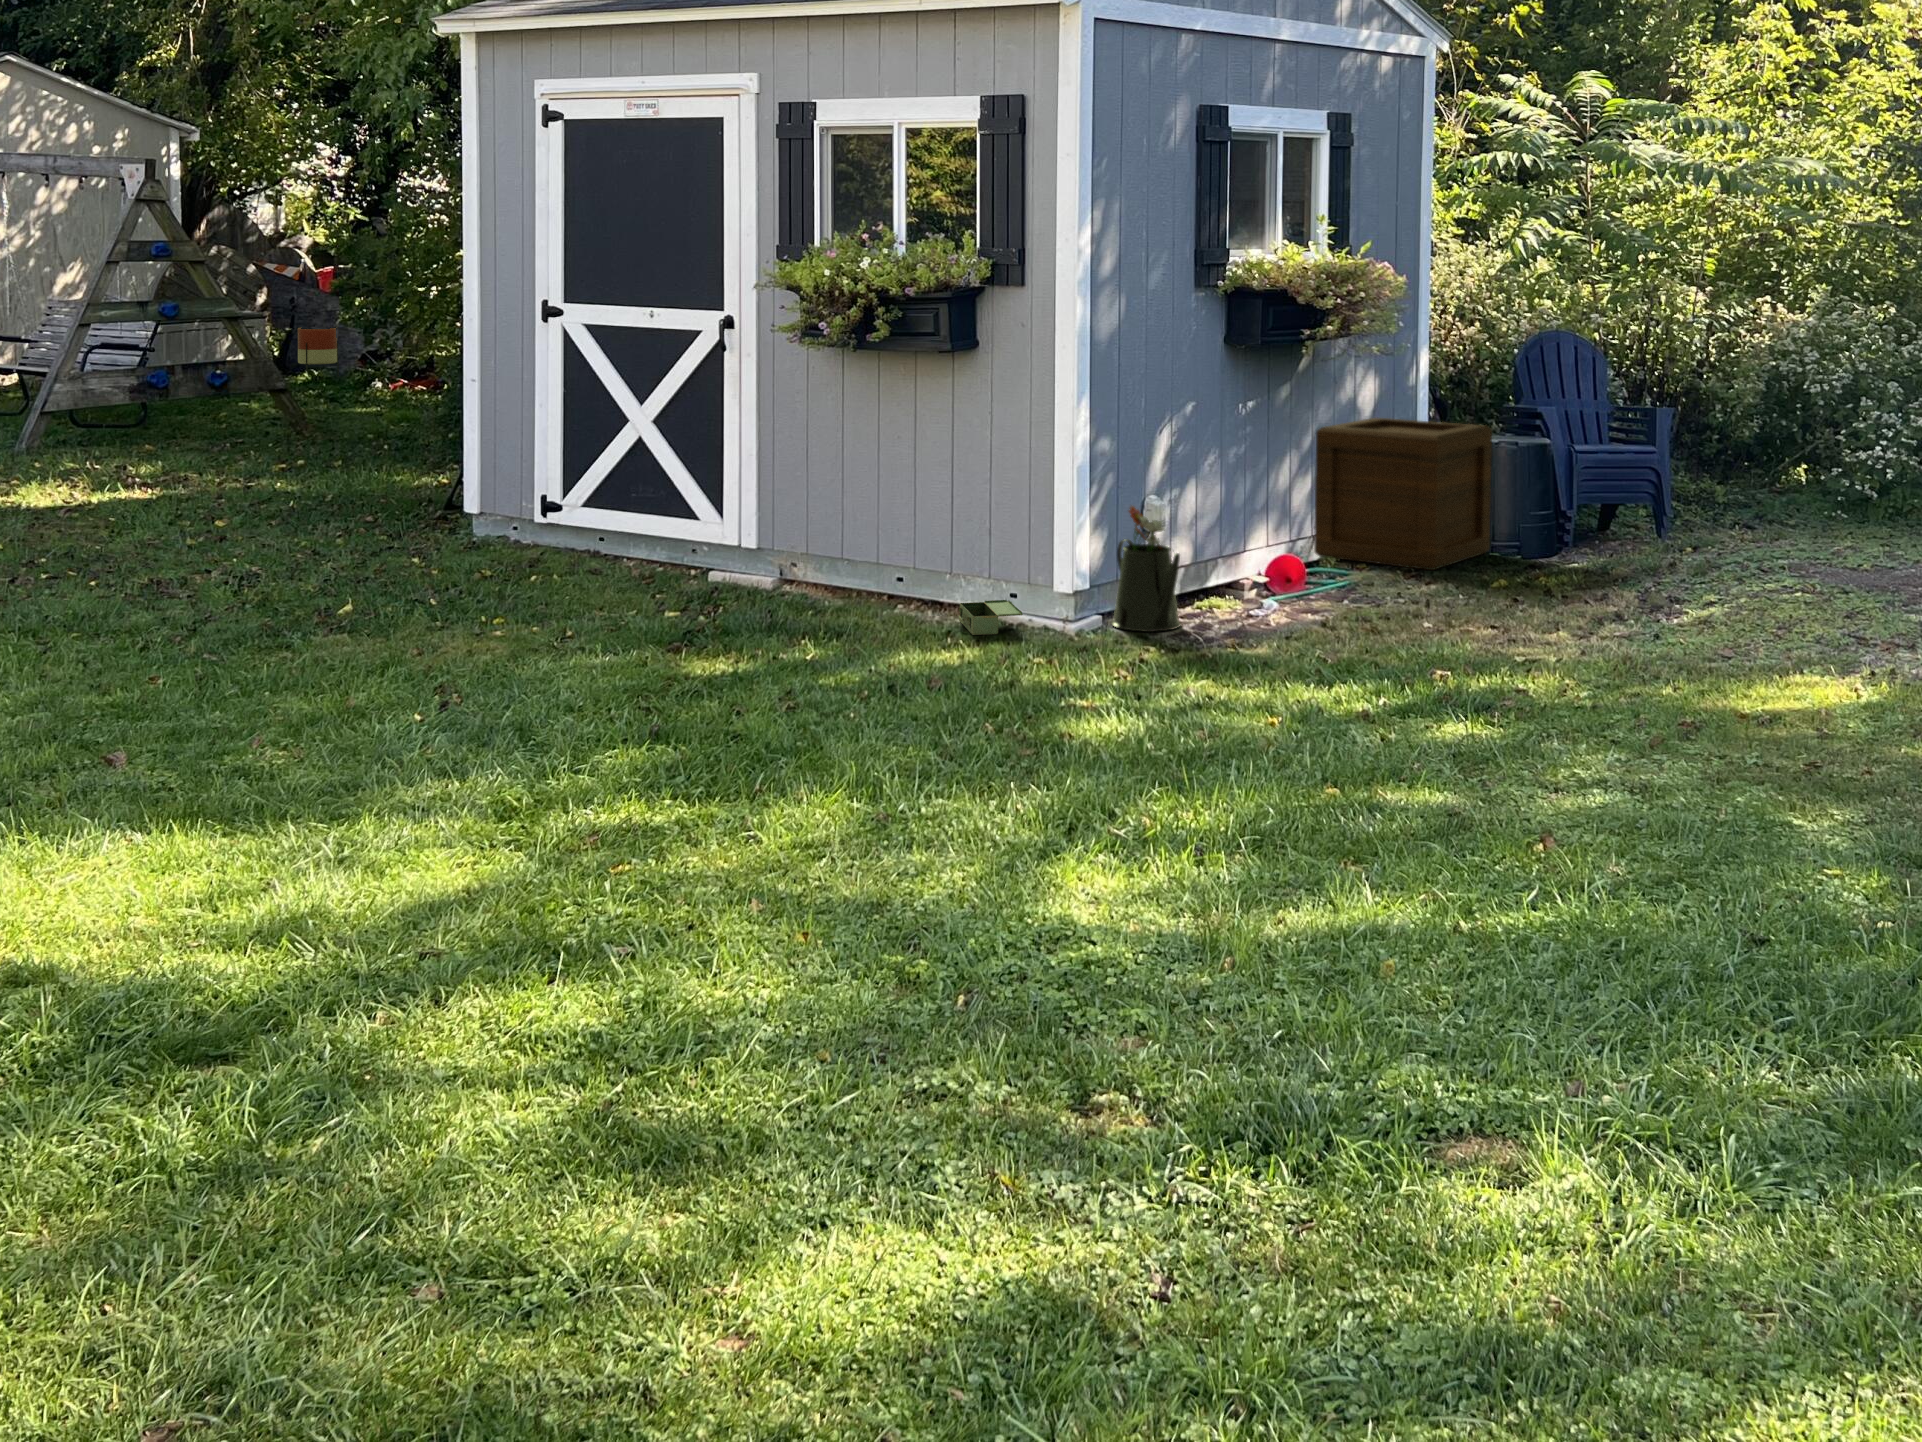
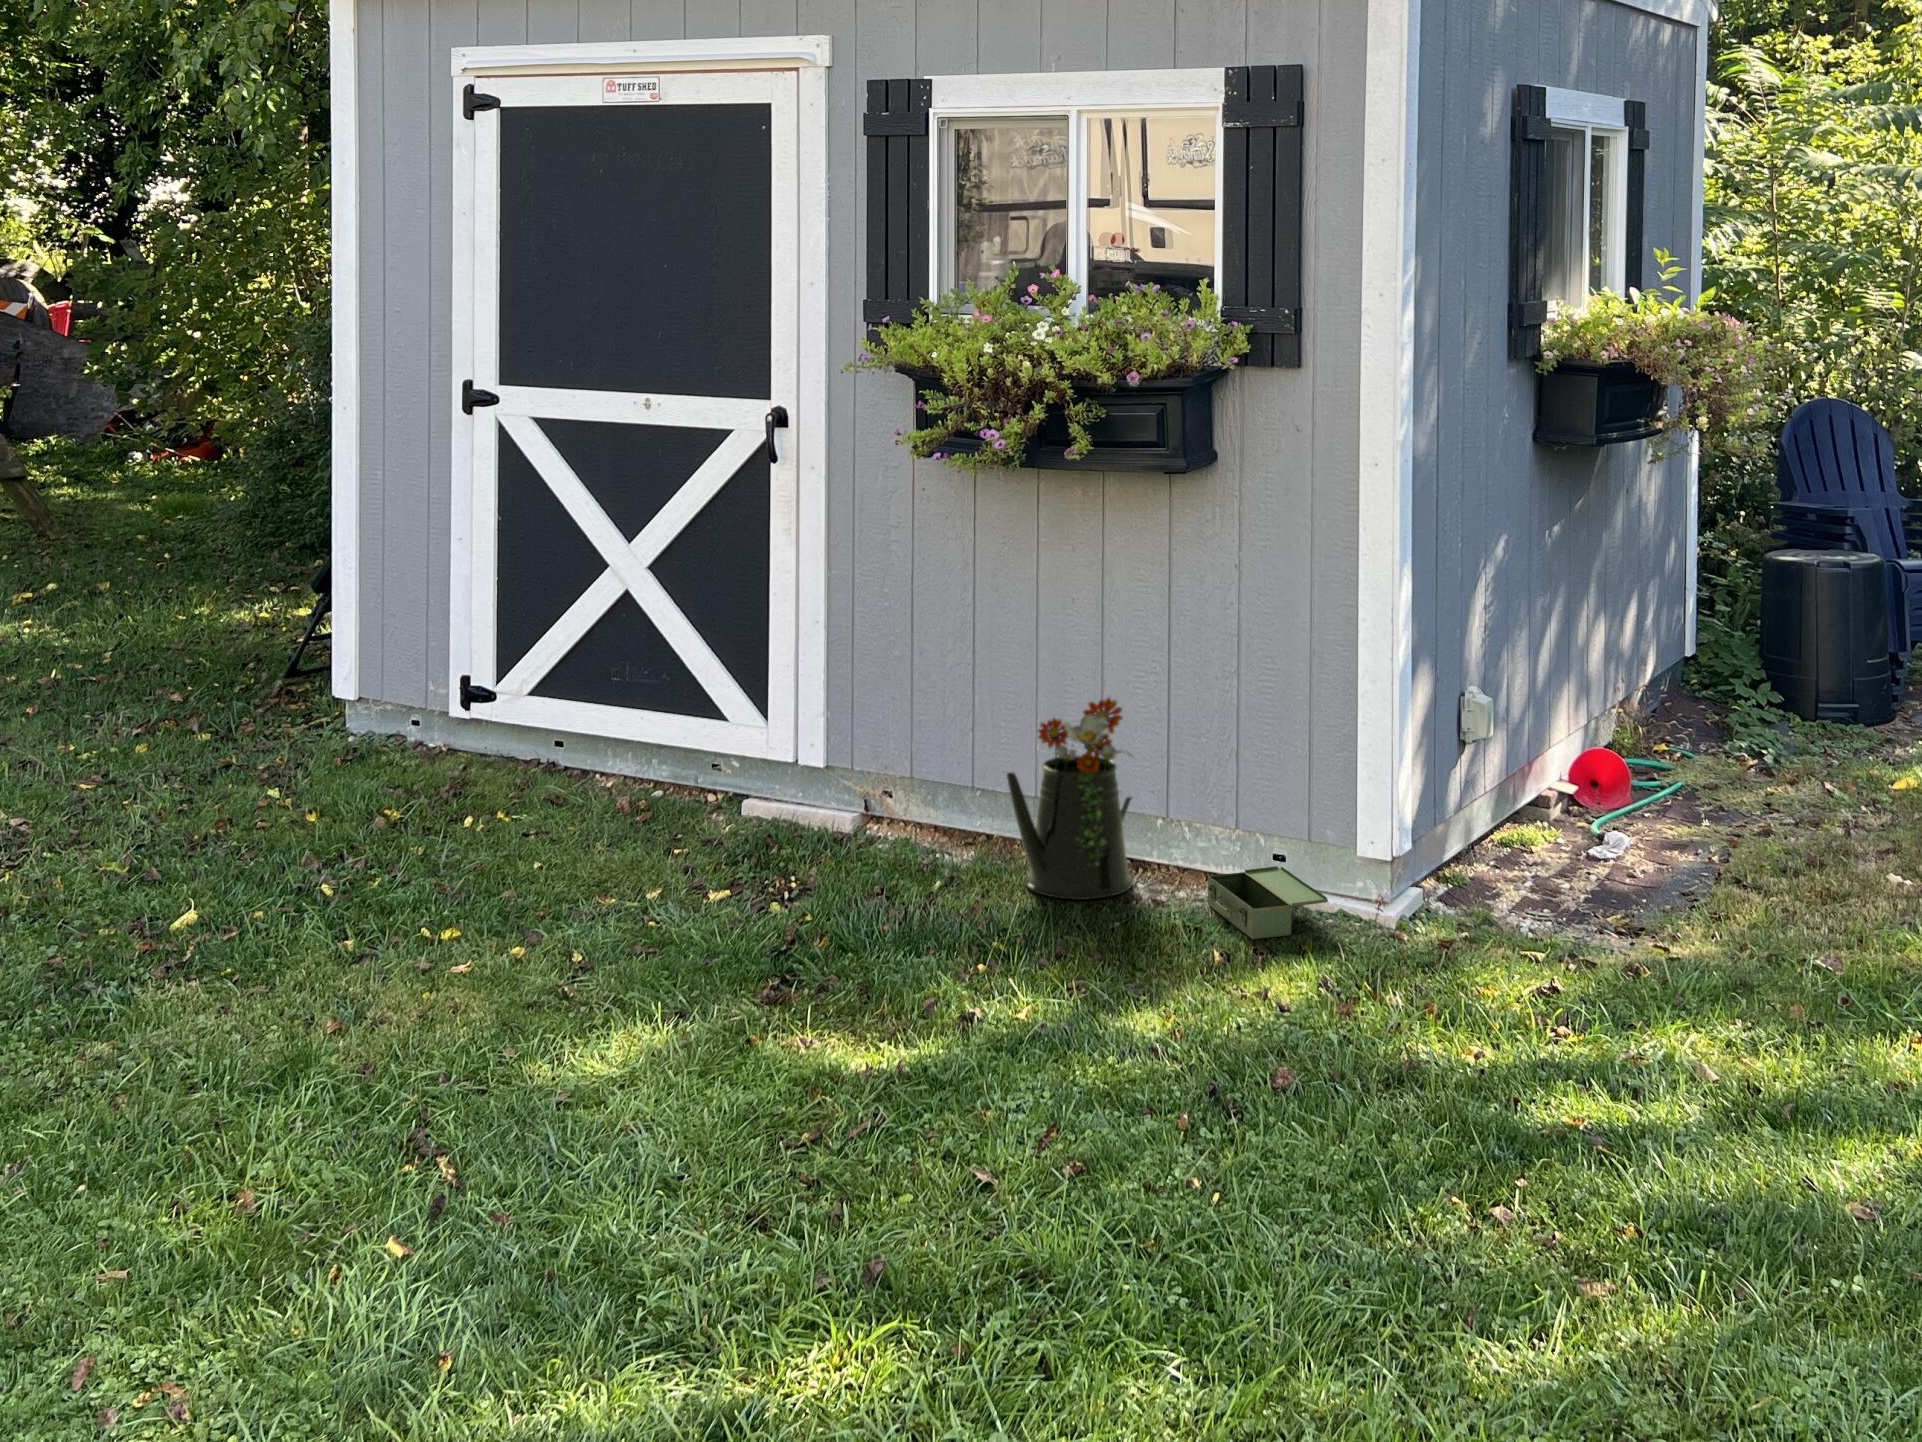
planter: present [298,328,339,377] -> none [35,385,90,454]
wooden crate: present [1314,417,1492,570] -> none [1604,529,1837,759]
watering can: present [1112,506,1181,632] -> present [1007,698,1132,900]

